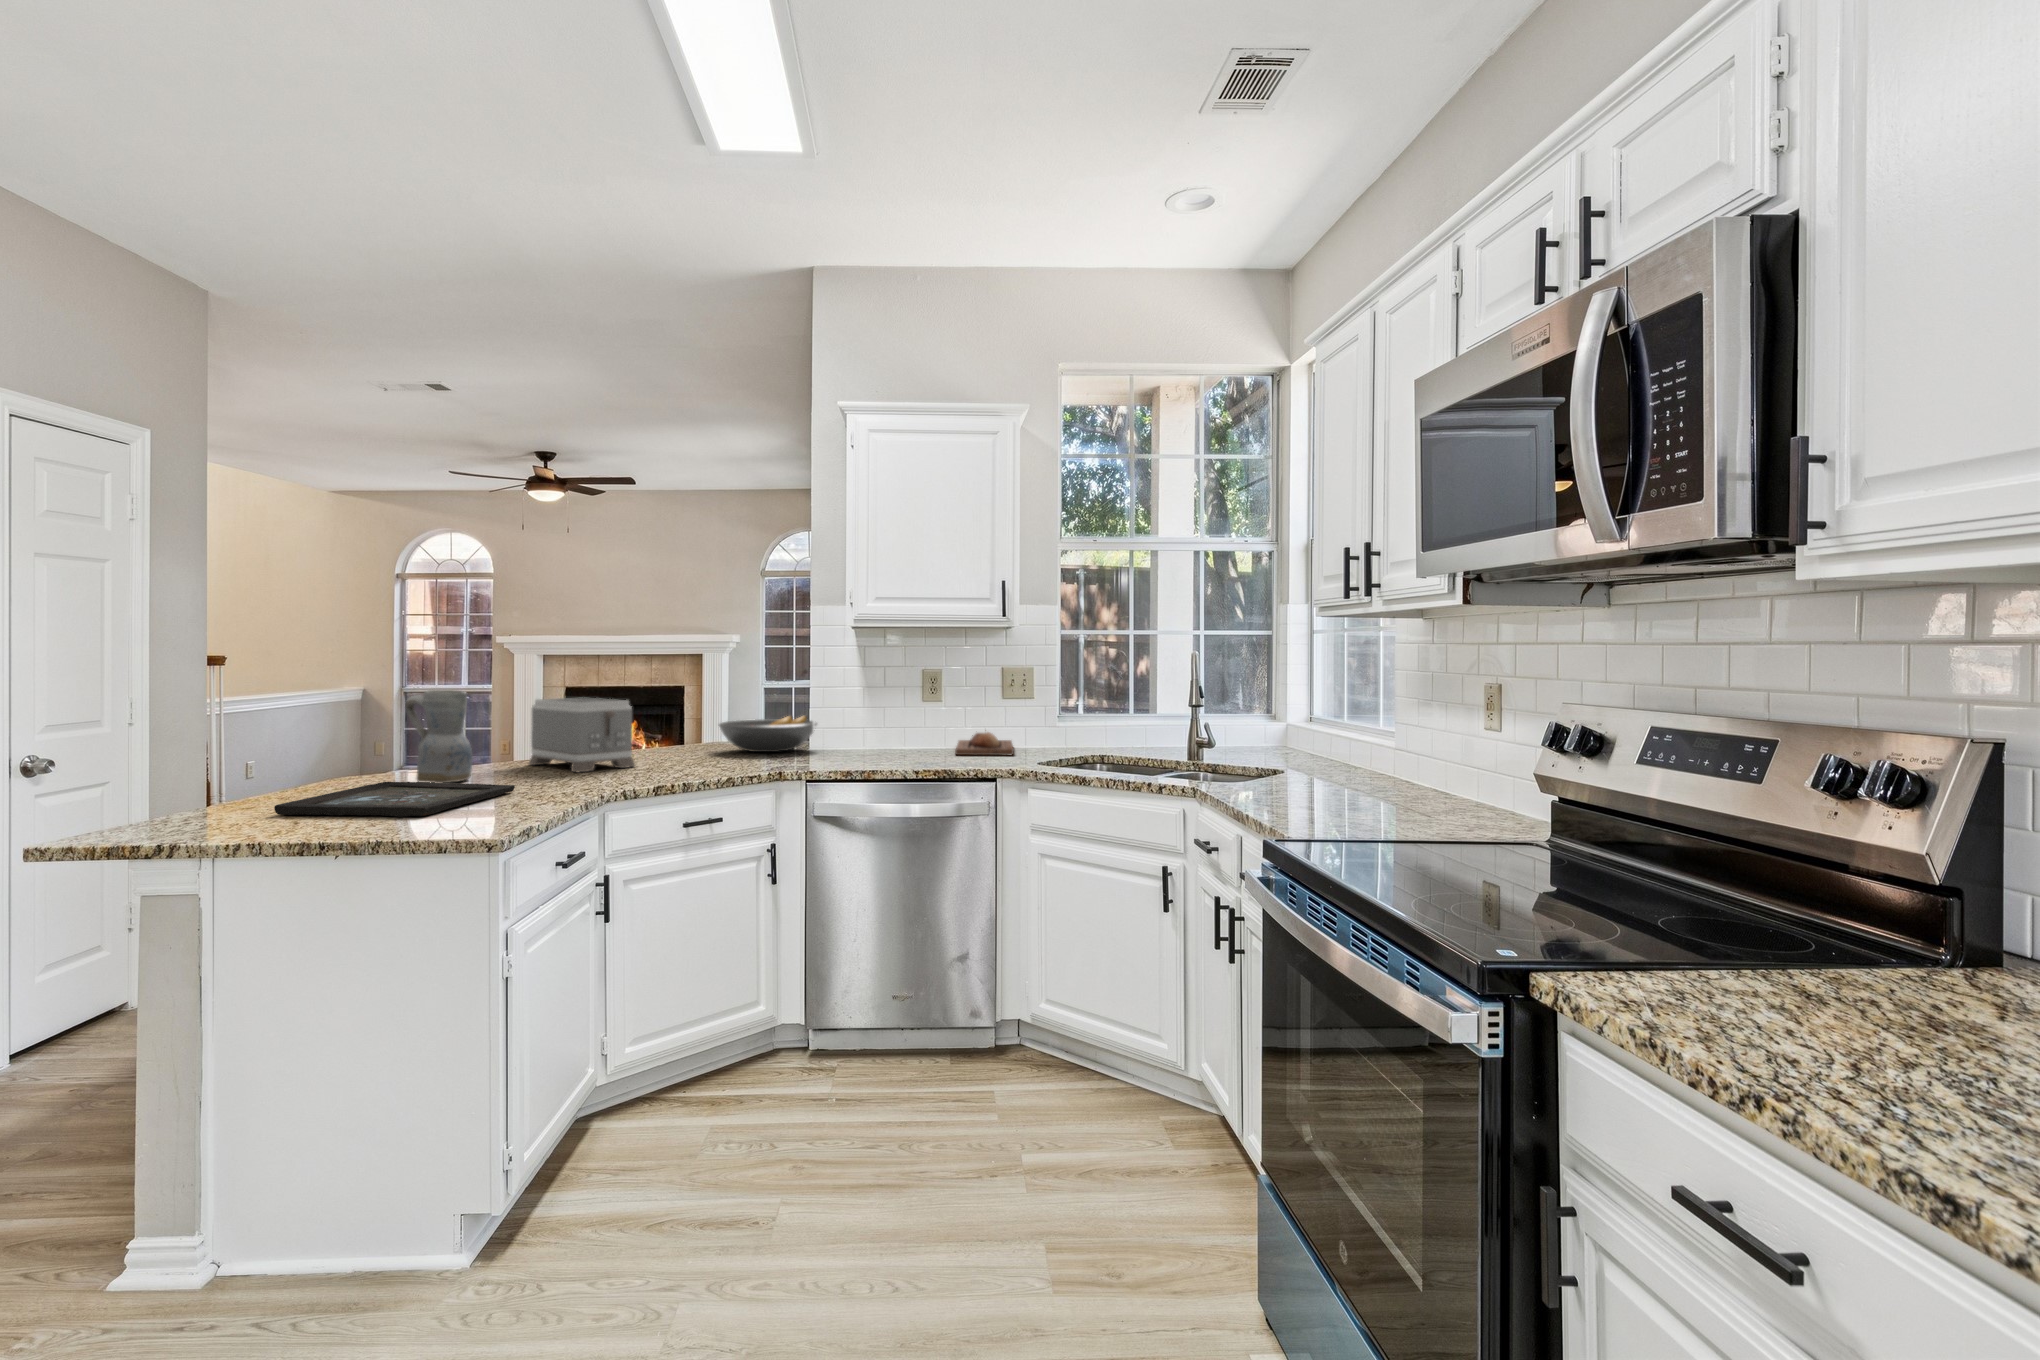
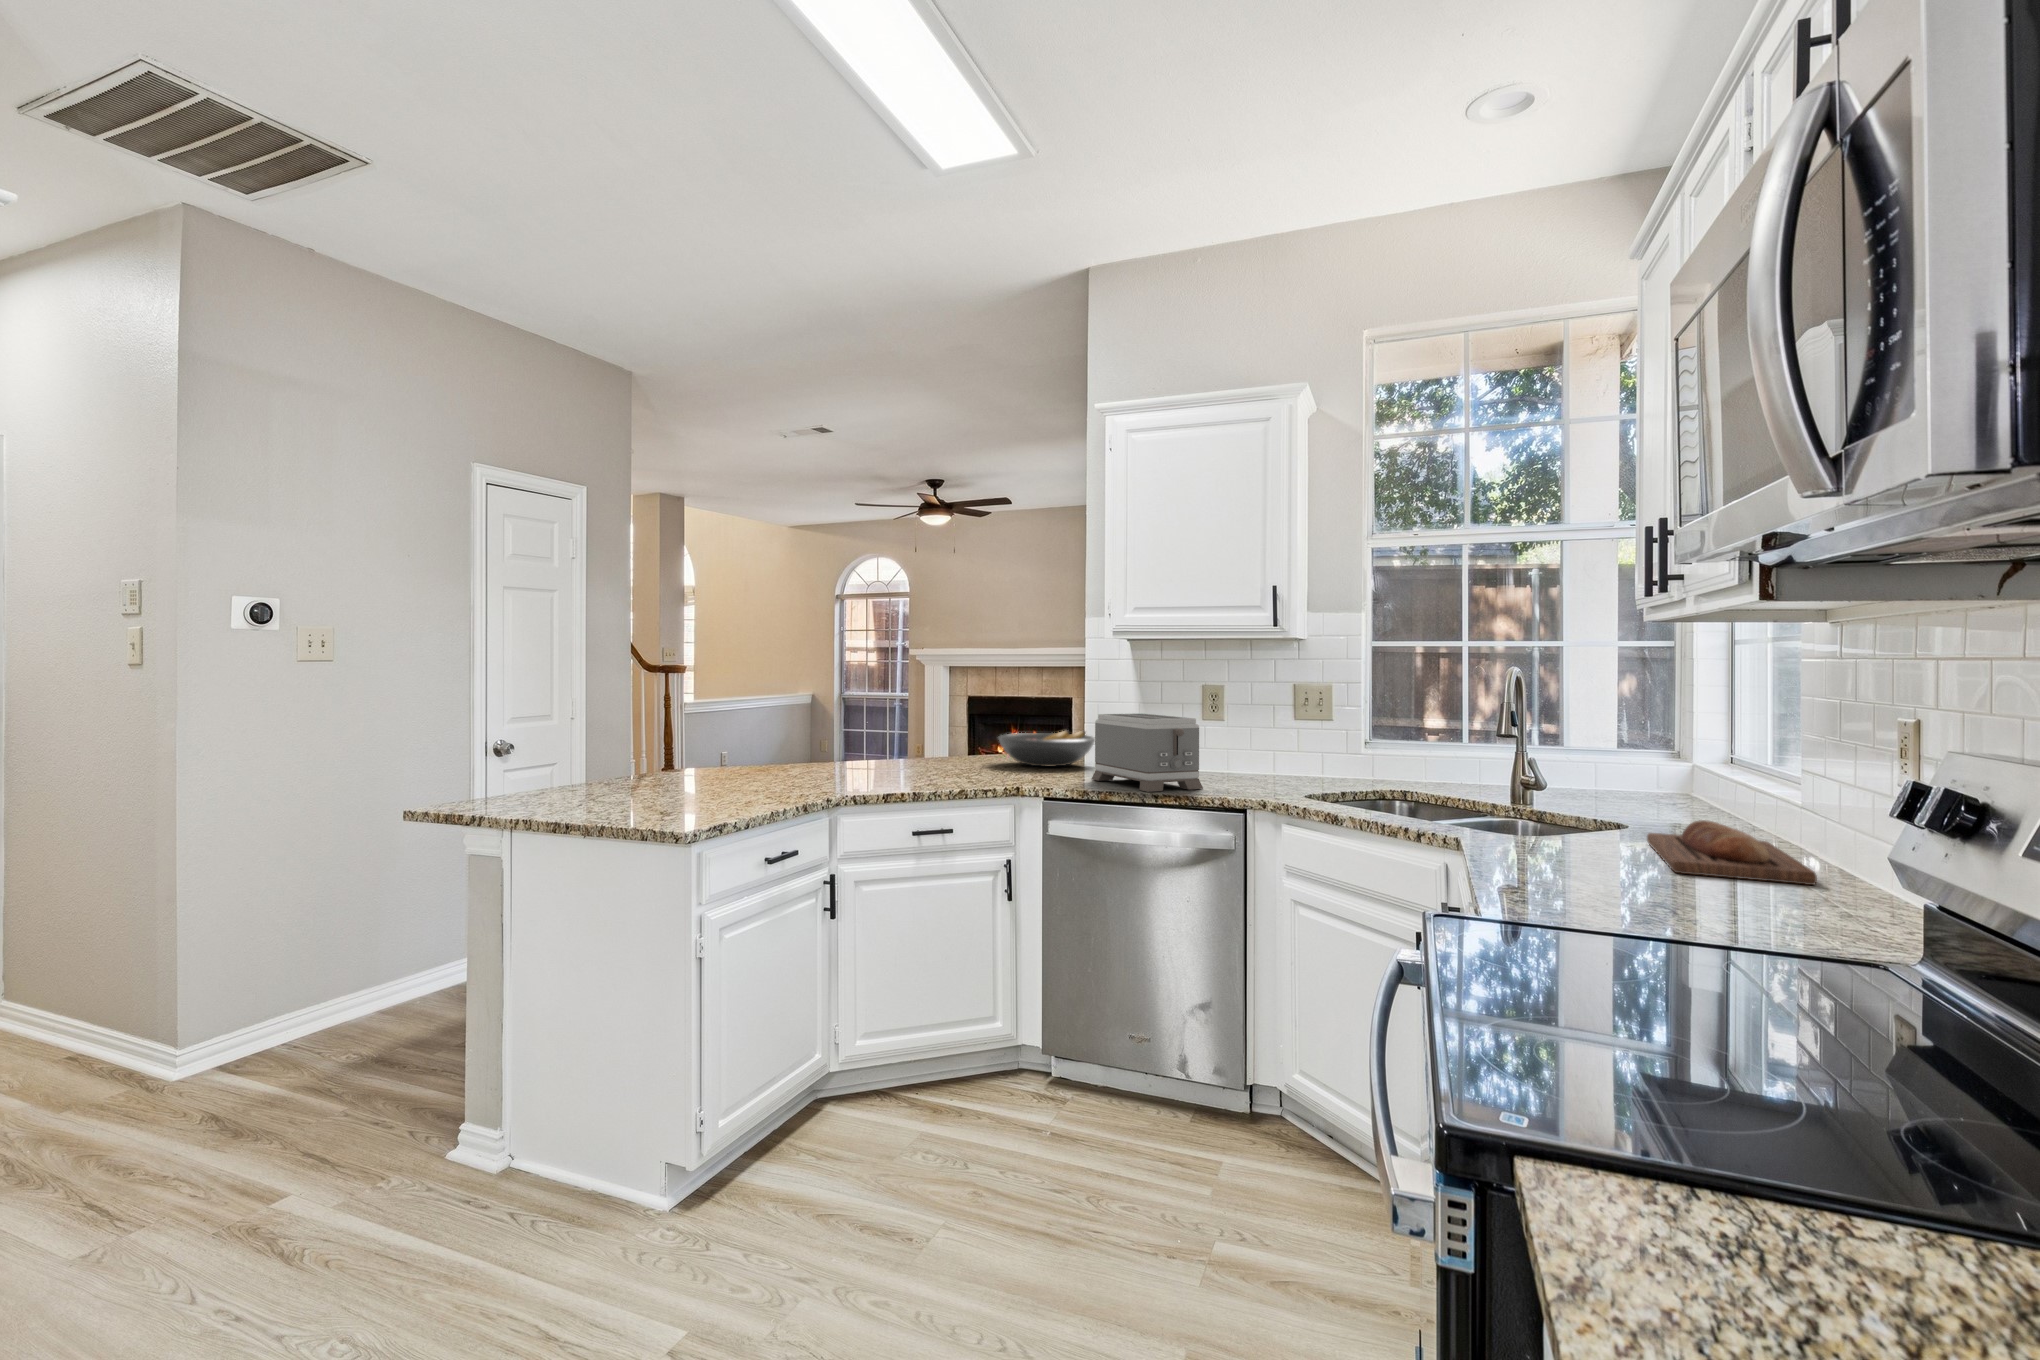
ceramic pitcher: present [405,690,472,783] -> none [701,696,753,778]
toaster: present [529,698,635,772] -> present [1092,713,1203,792]
bread loaf: present [955,732,1014,755] -> present [1647,820,1817,885]
tray: present [274,782,515,817] -> none [564,774,762,806]

